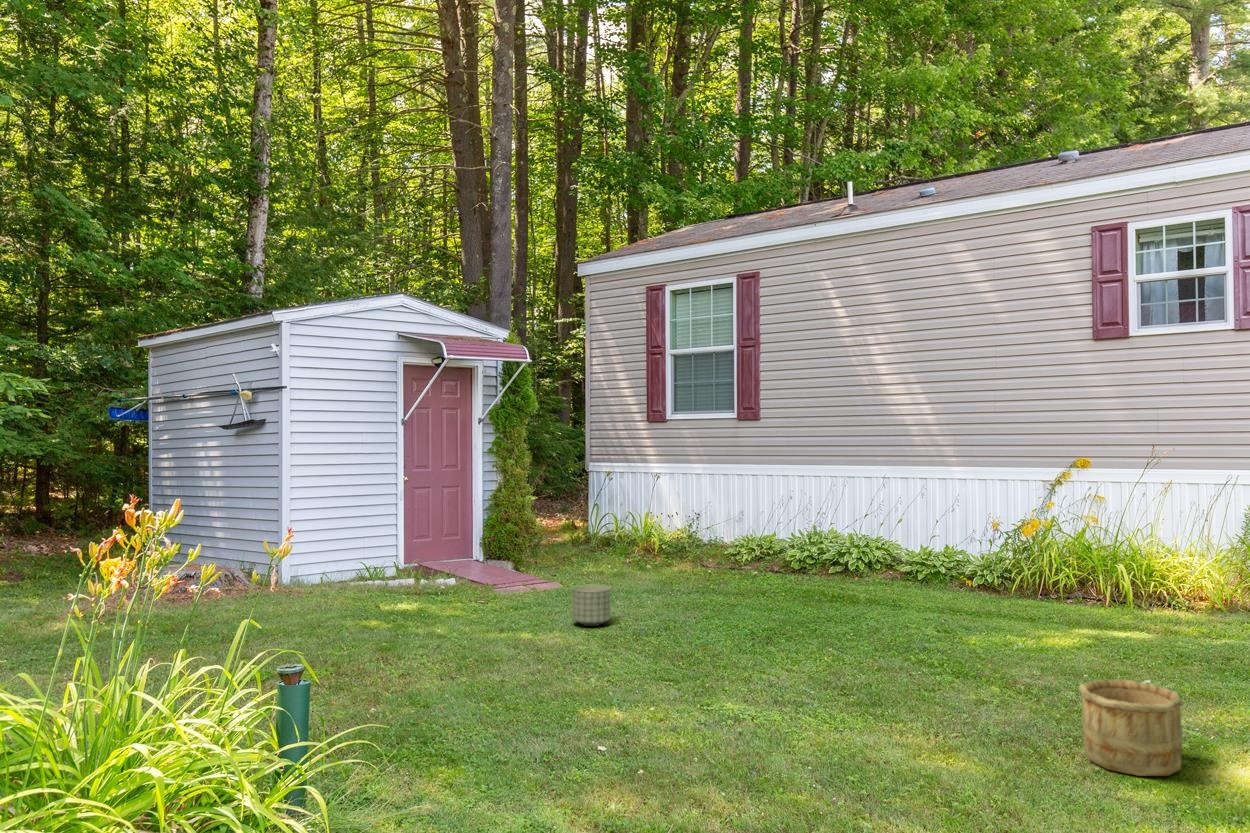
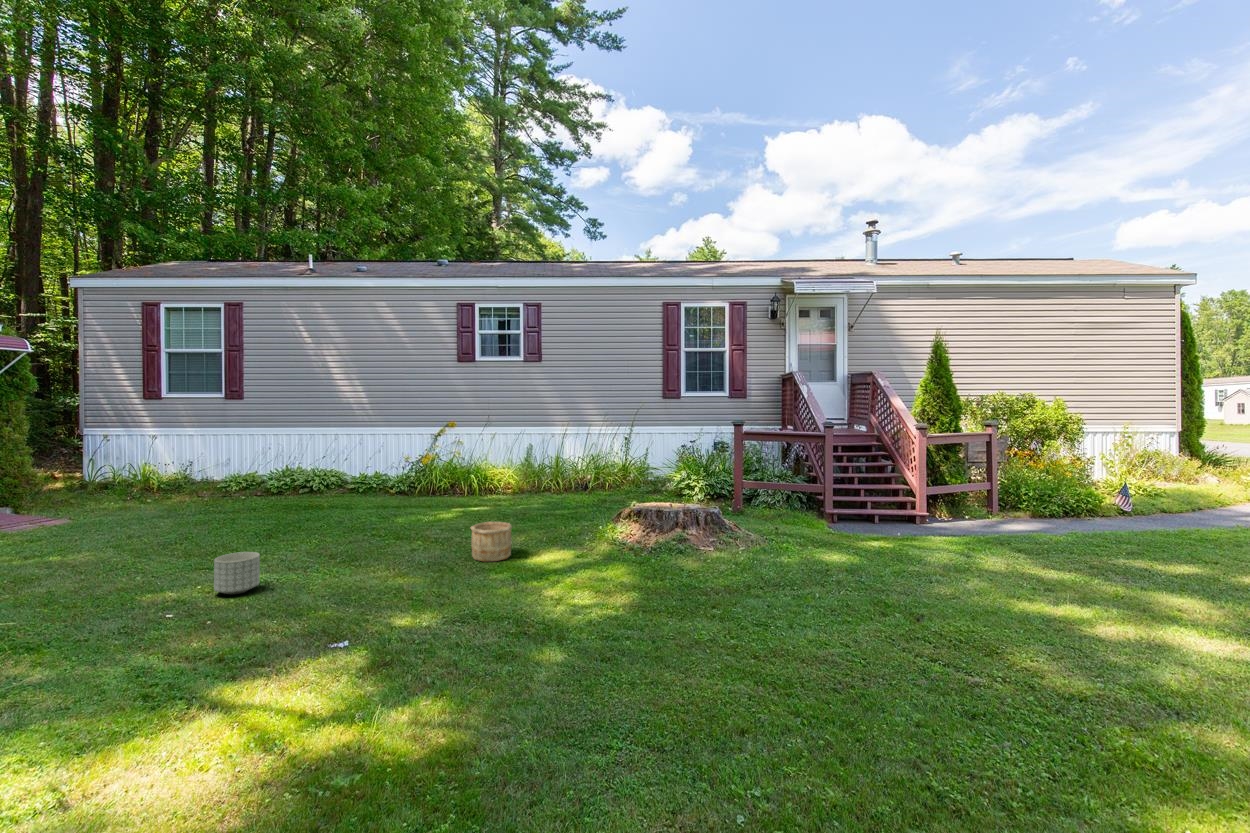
planter: present [572,585,611,626] -> present [214,552,260,595]

